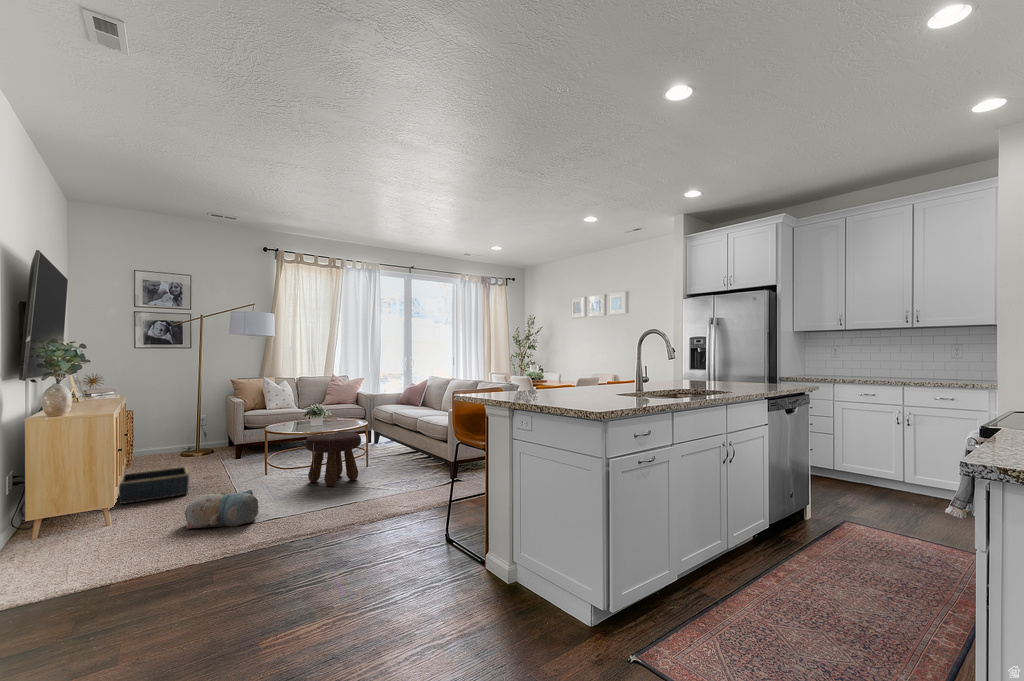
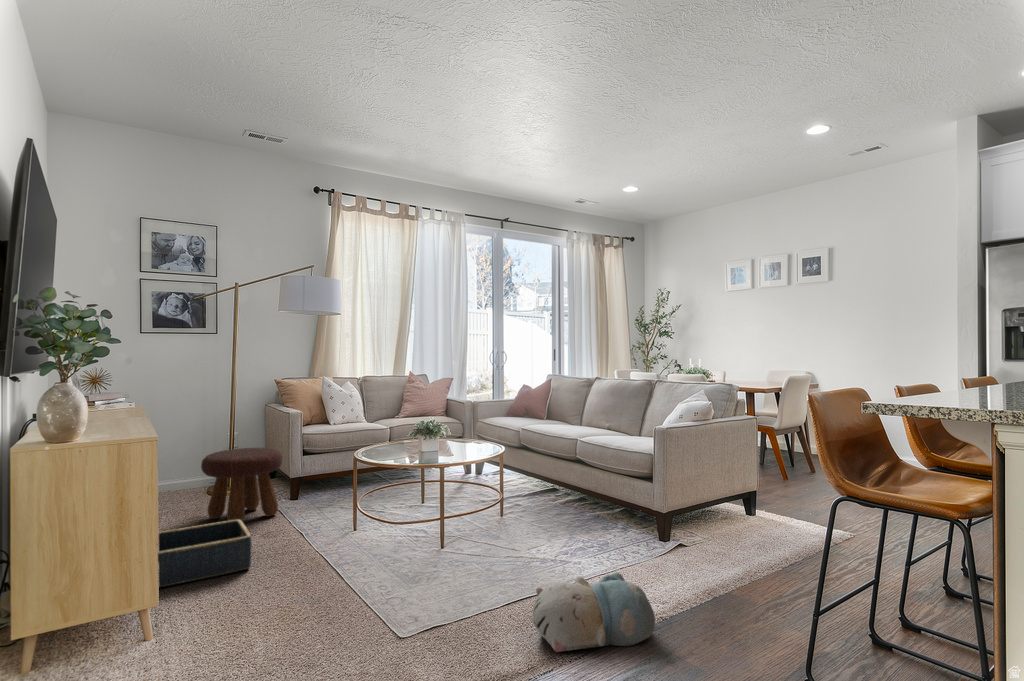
footstool: present [305,431,361,486] -> present [201,448,283,521]
plush toy: present [185,490,258,528] -> present [532,572,655,652]

